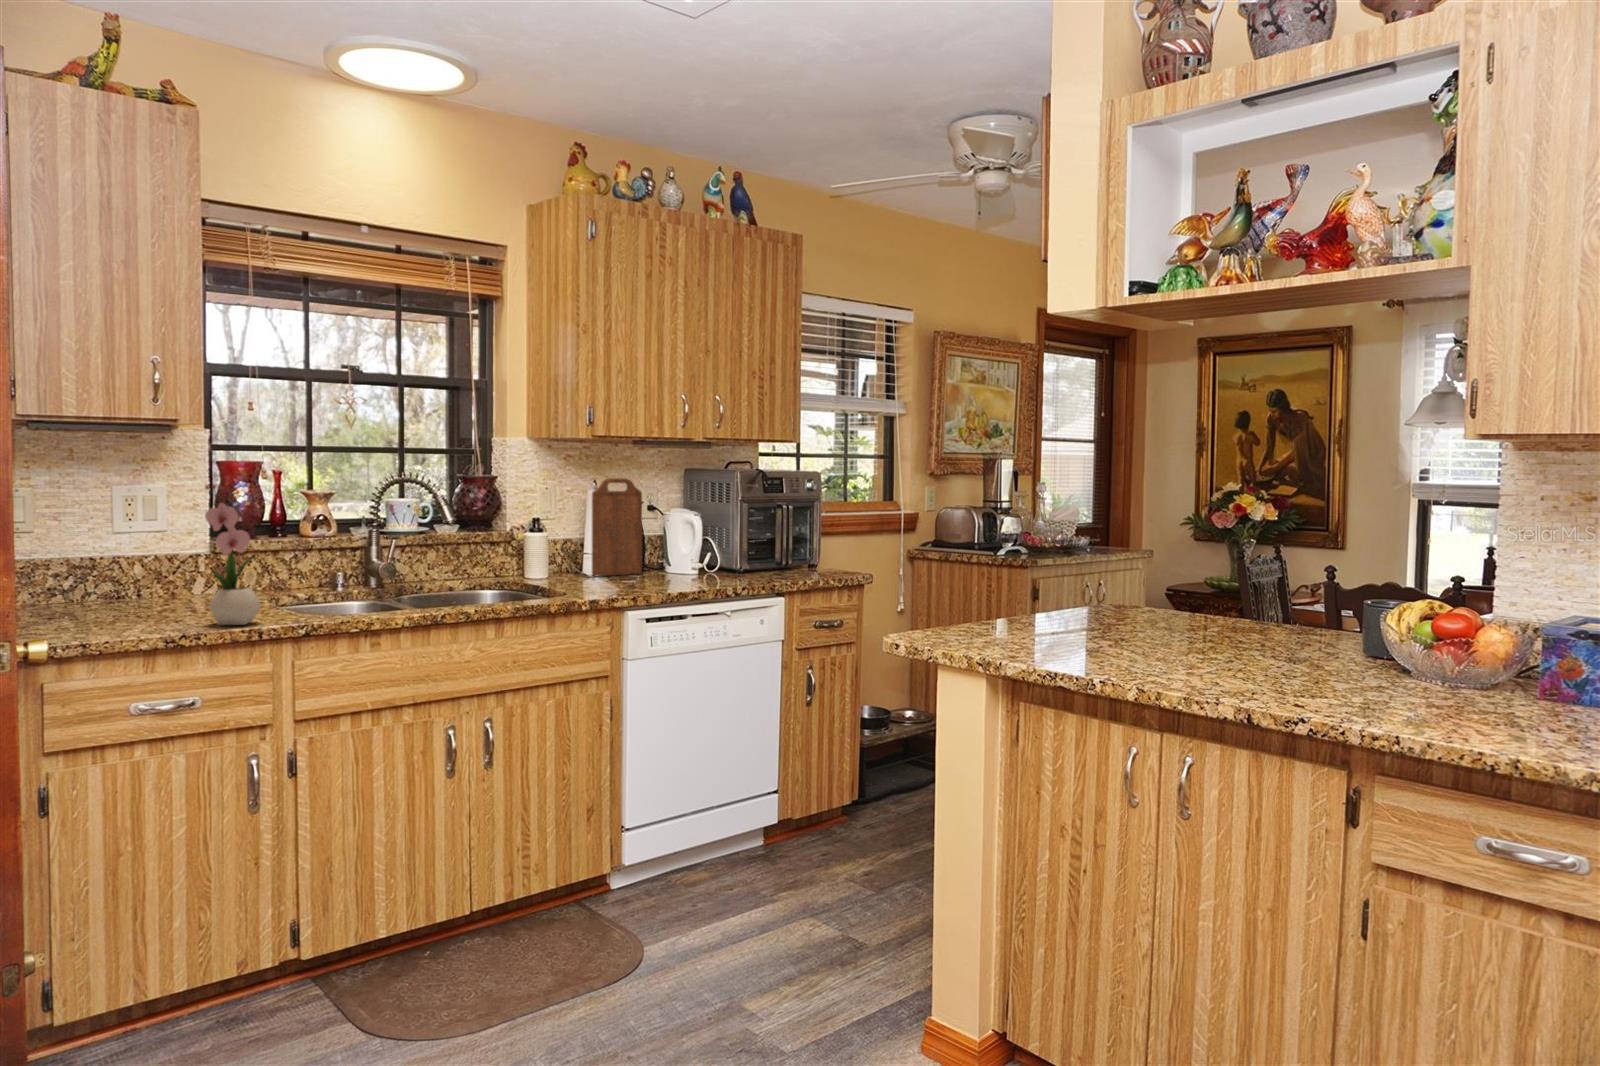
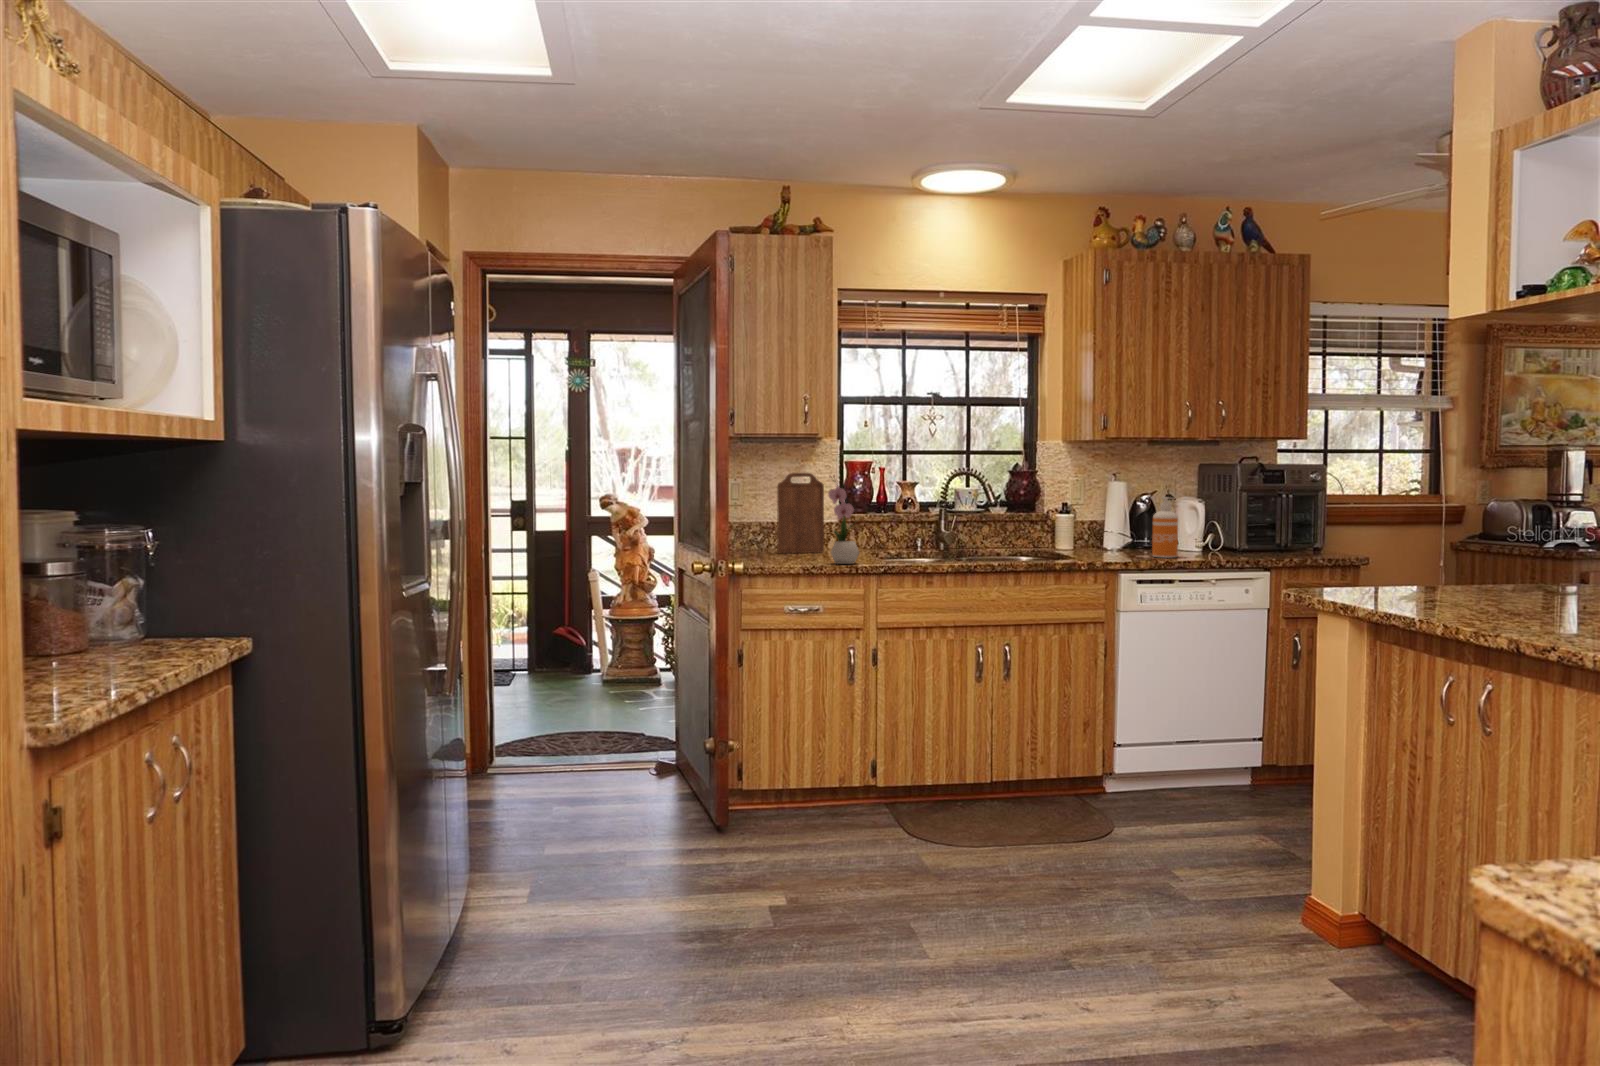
cutting board: present [592,478,642,576] -> present [777,473,824,553]
soap dispenser: none [655,511,684,586] -> present [1152,497,1178,558]

